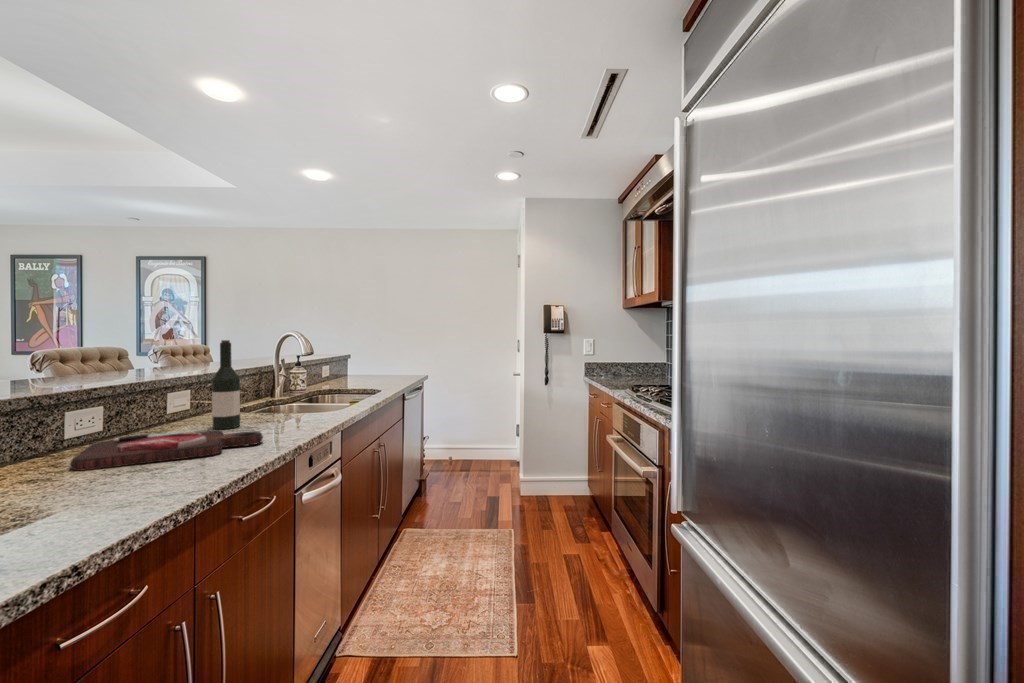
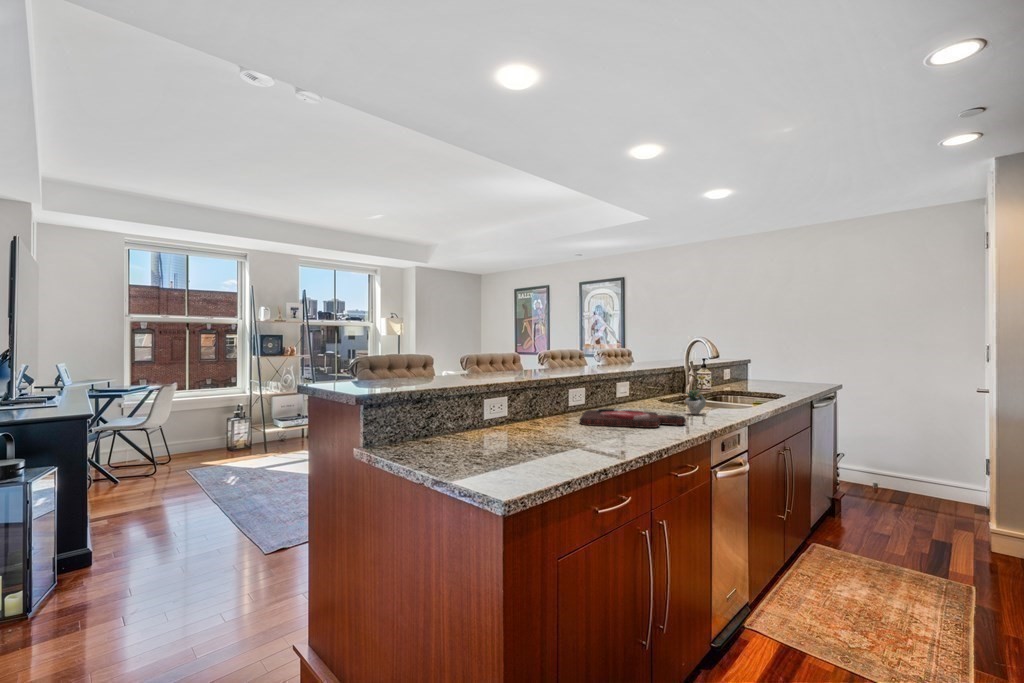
wine bottle: present [212,340,240,429] -> none [647,346,666,412]
succulent plant: none [267,389,308,425] -> present [685,387,706,414]

